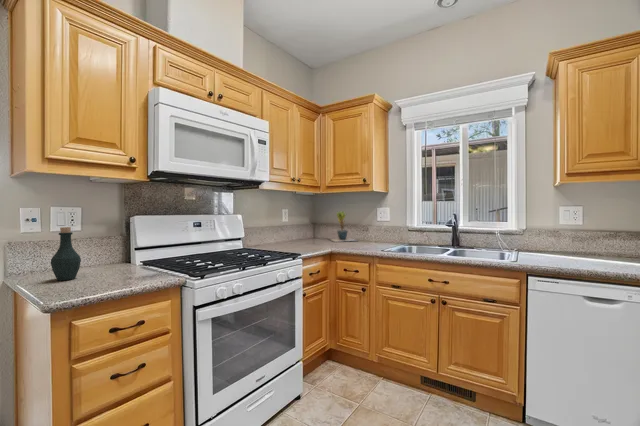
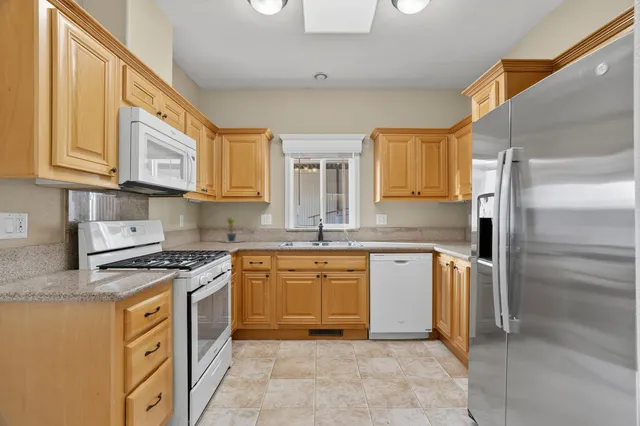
bottle: present [51,227,81,280] -> none [46,227,75,278]

